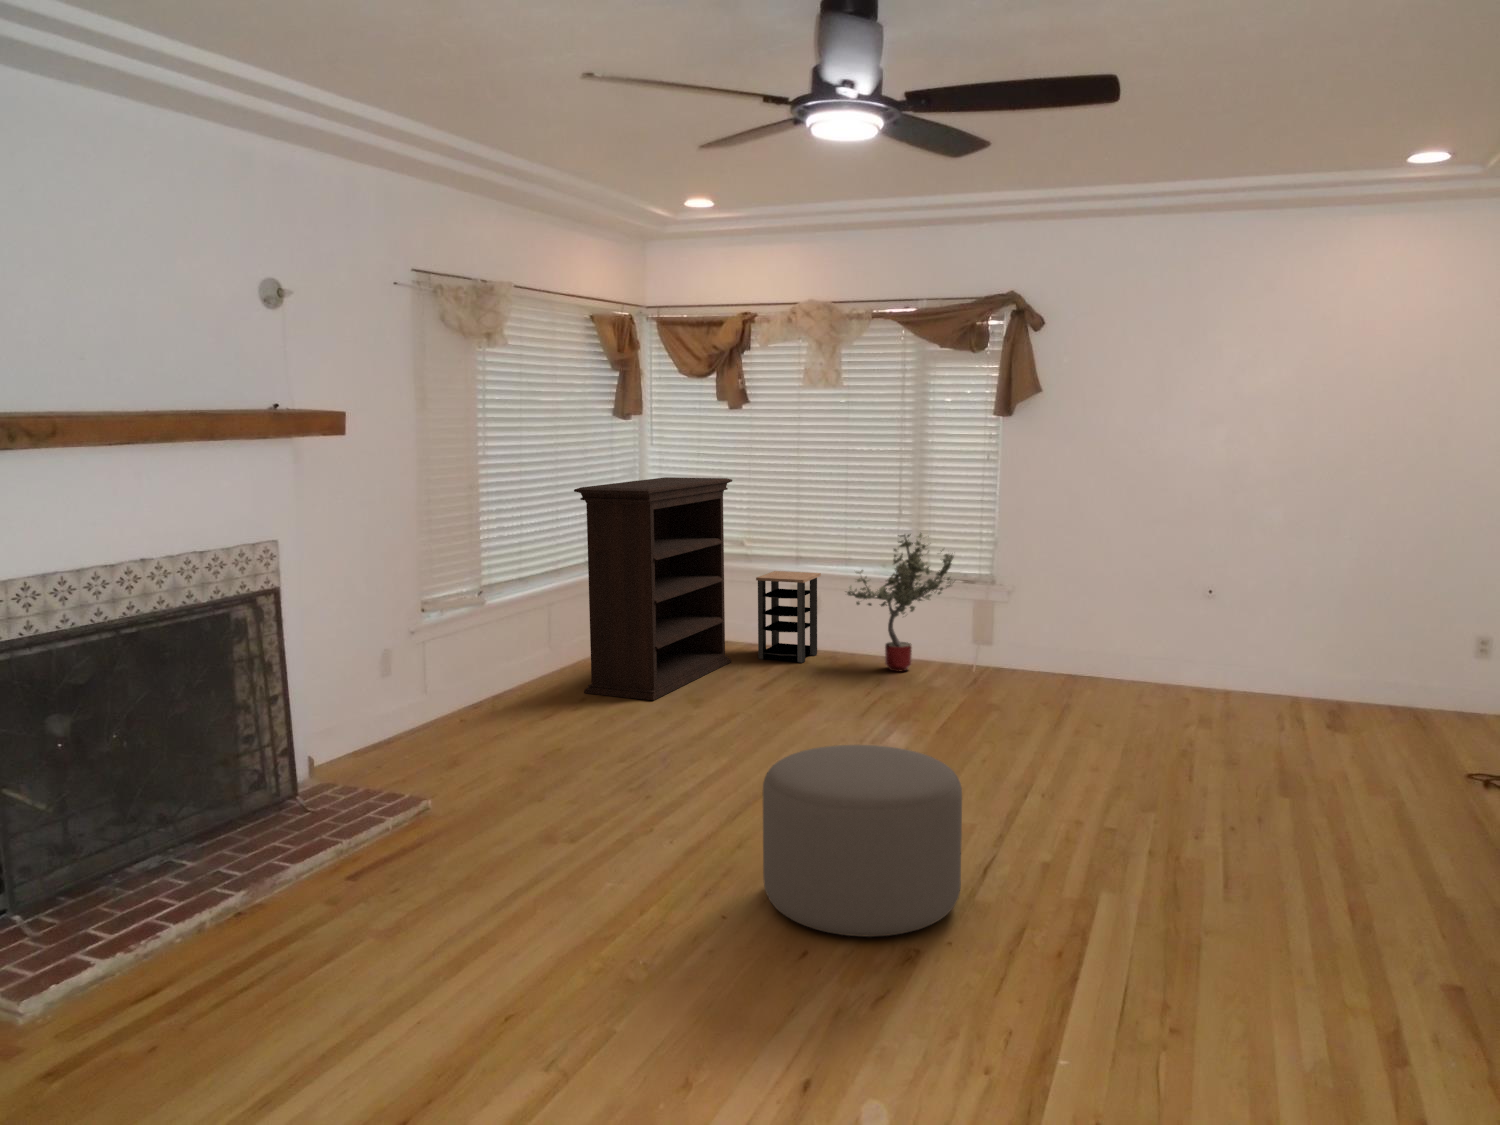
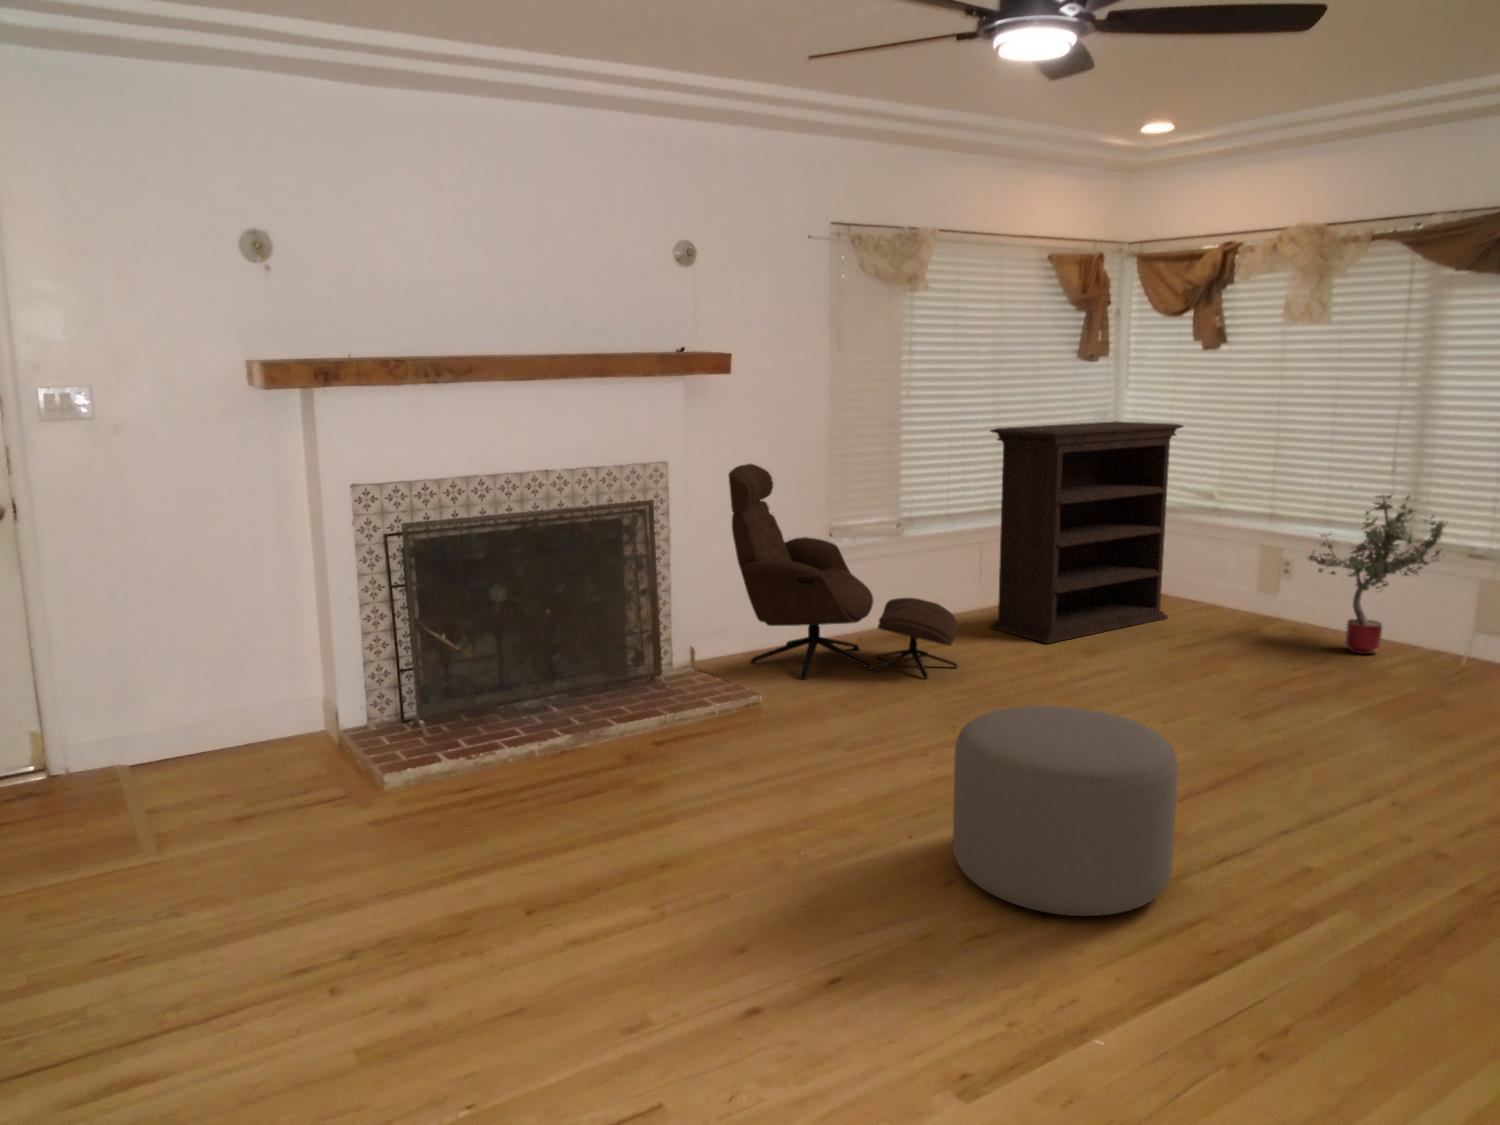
lounge chair: none [335,537,597,776] -> present [729,464,958,679]
side table: present [756,571,821,663] -> none [1202,527,1289,629]

